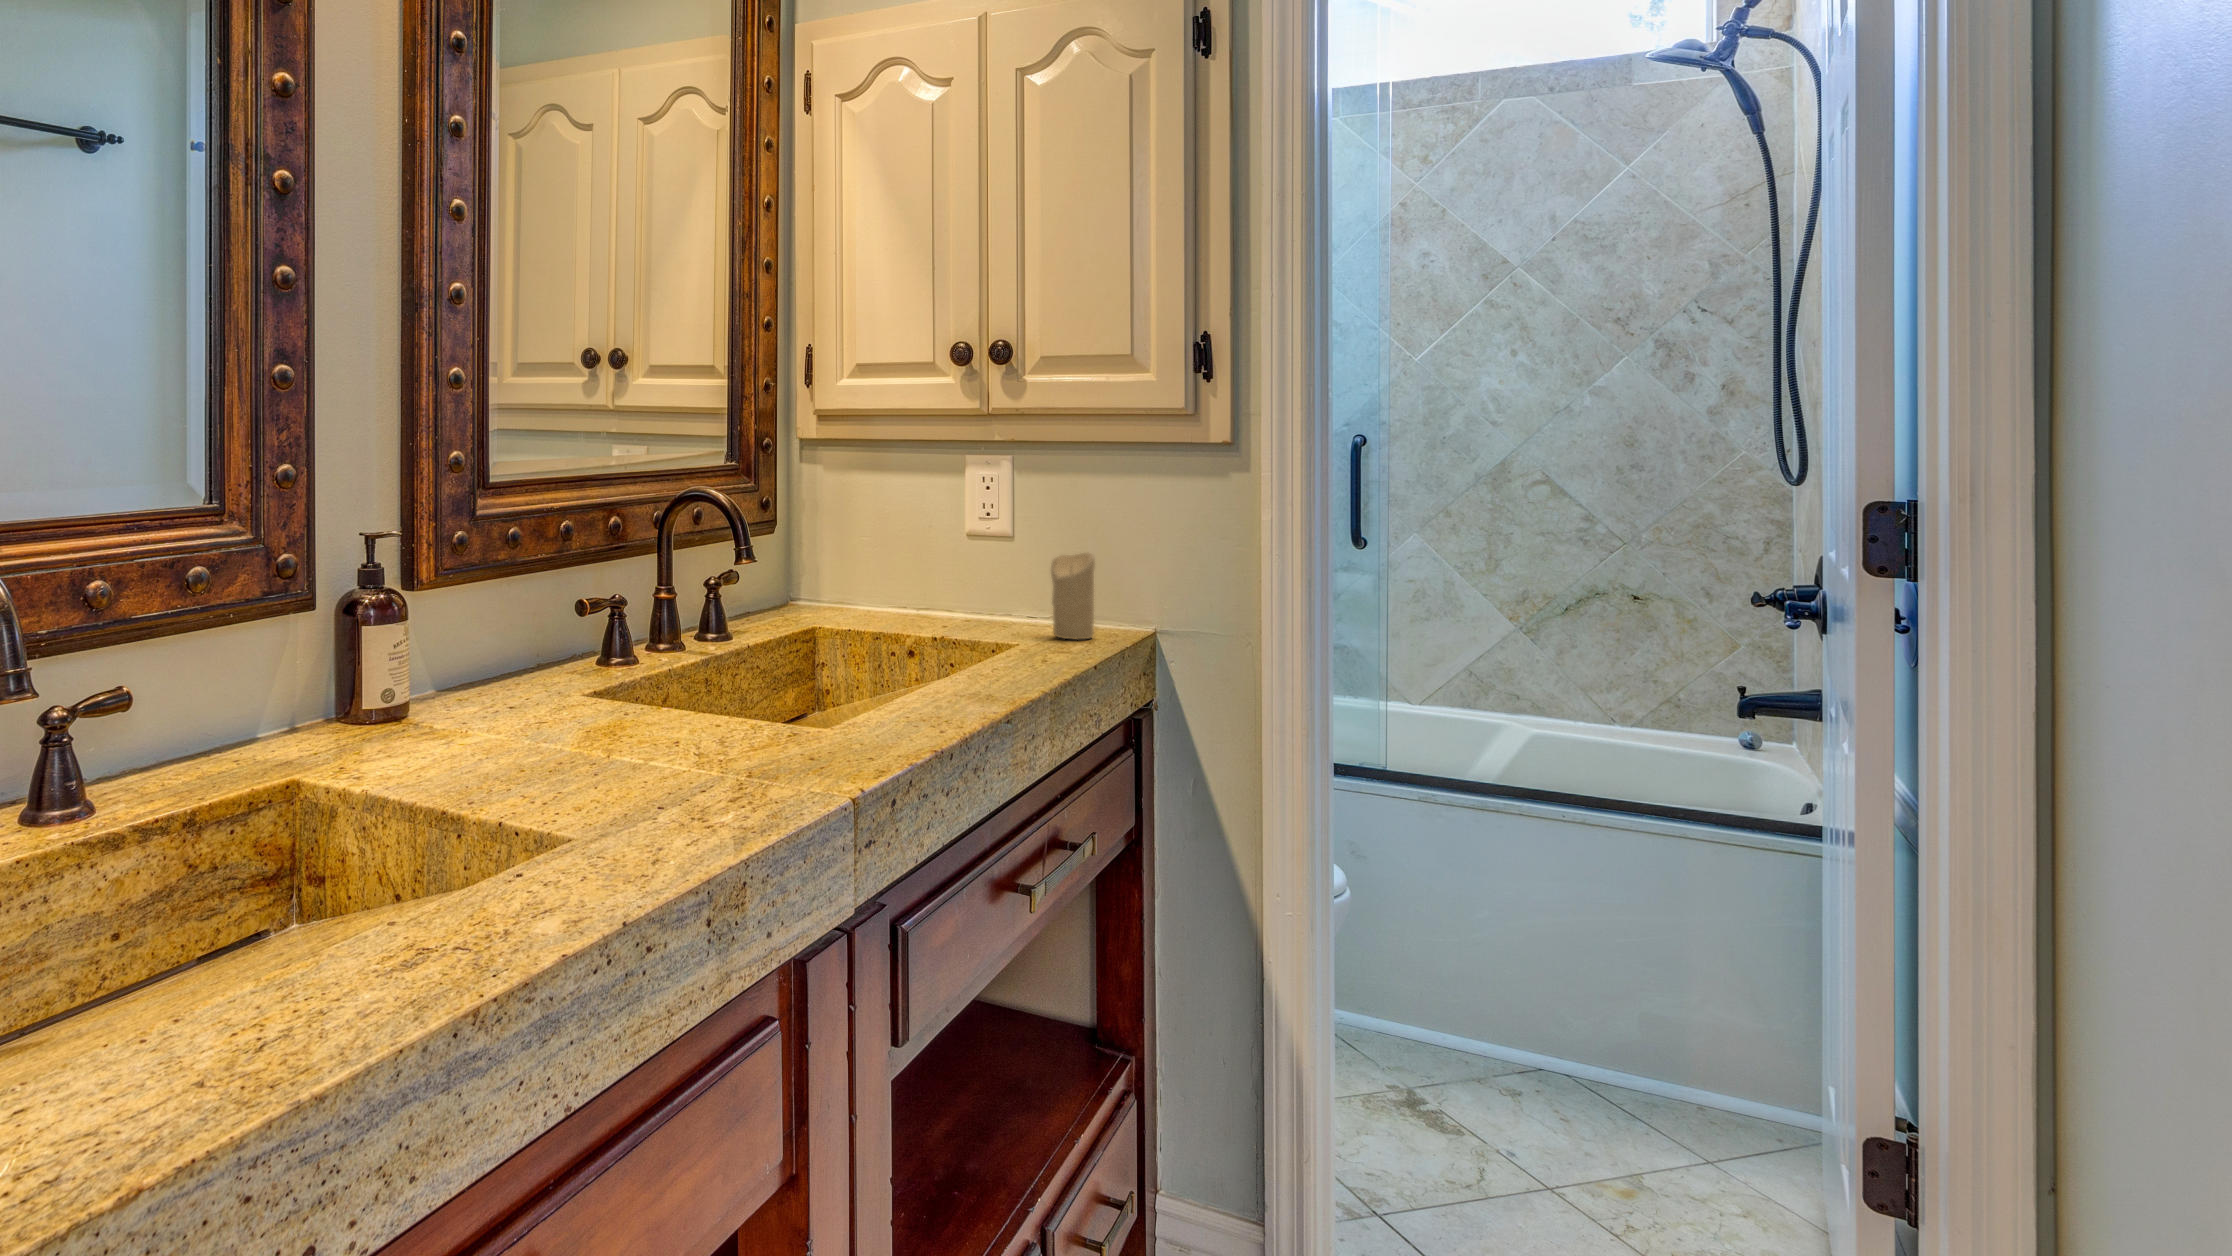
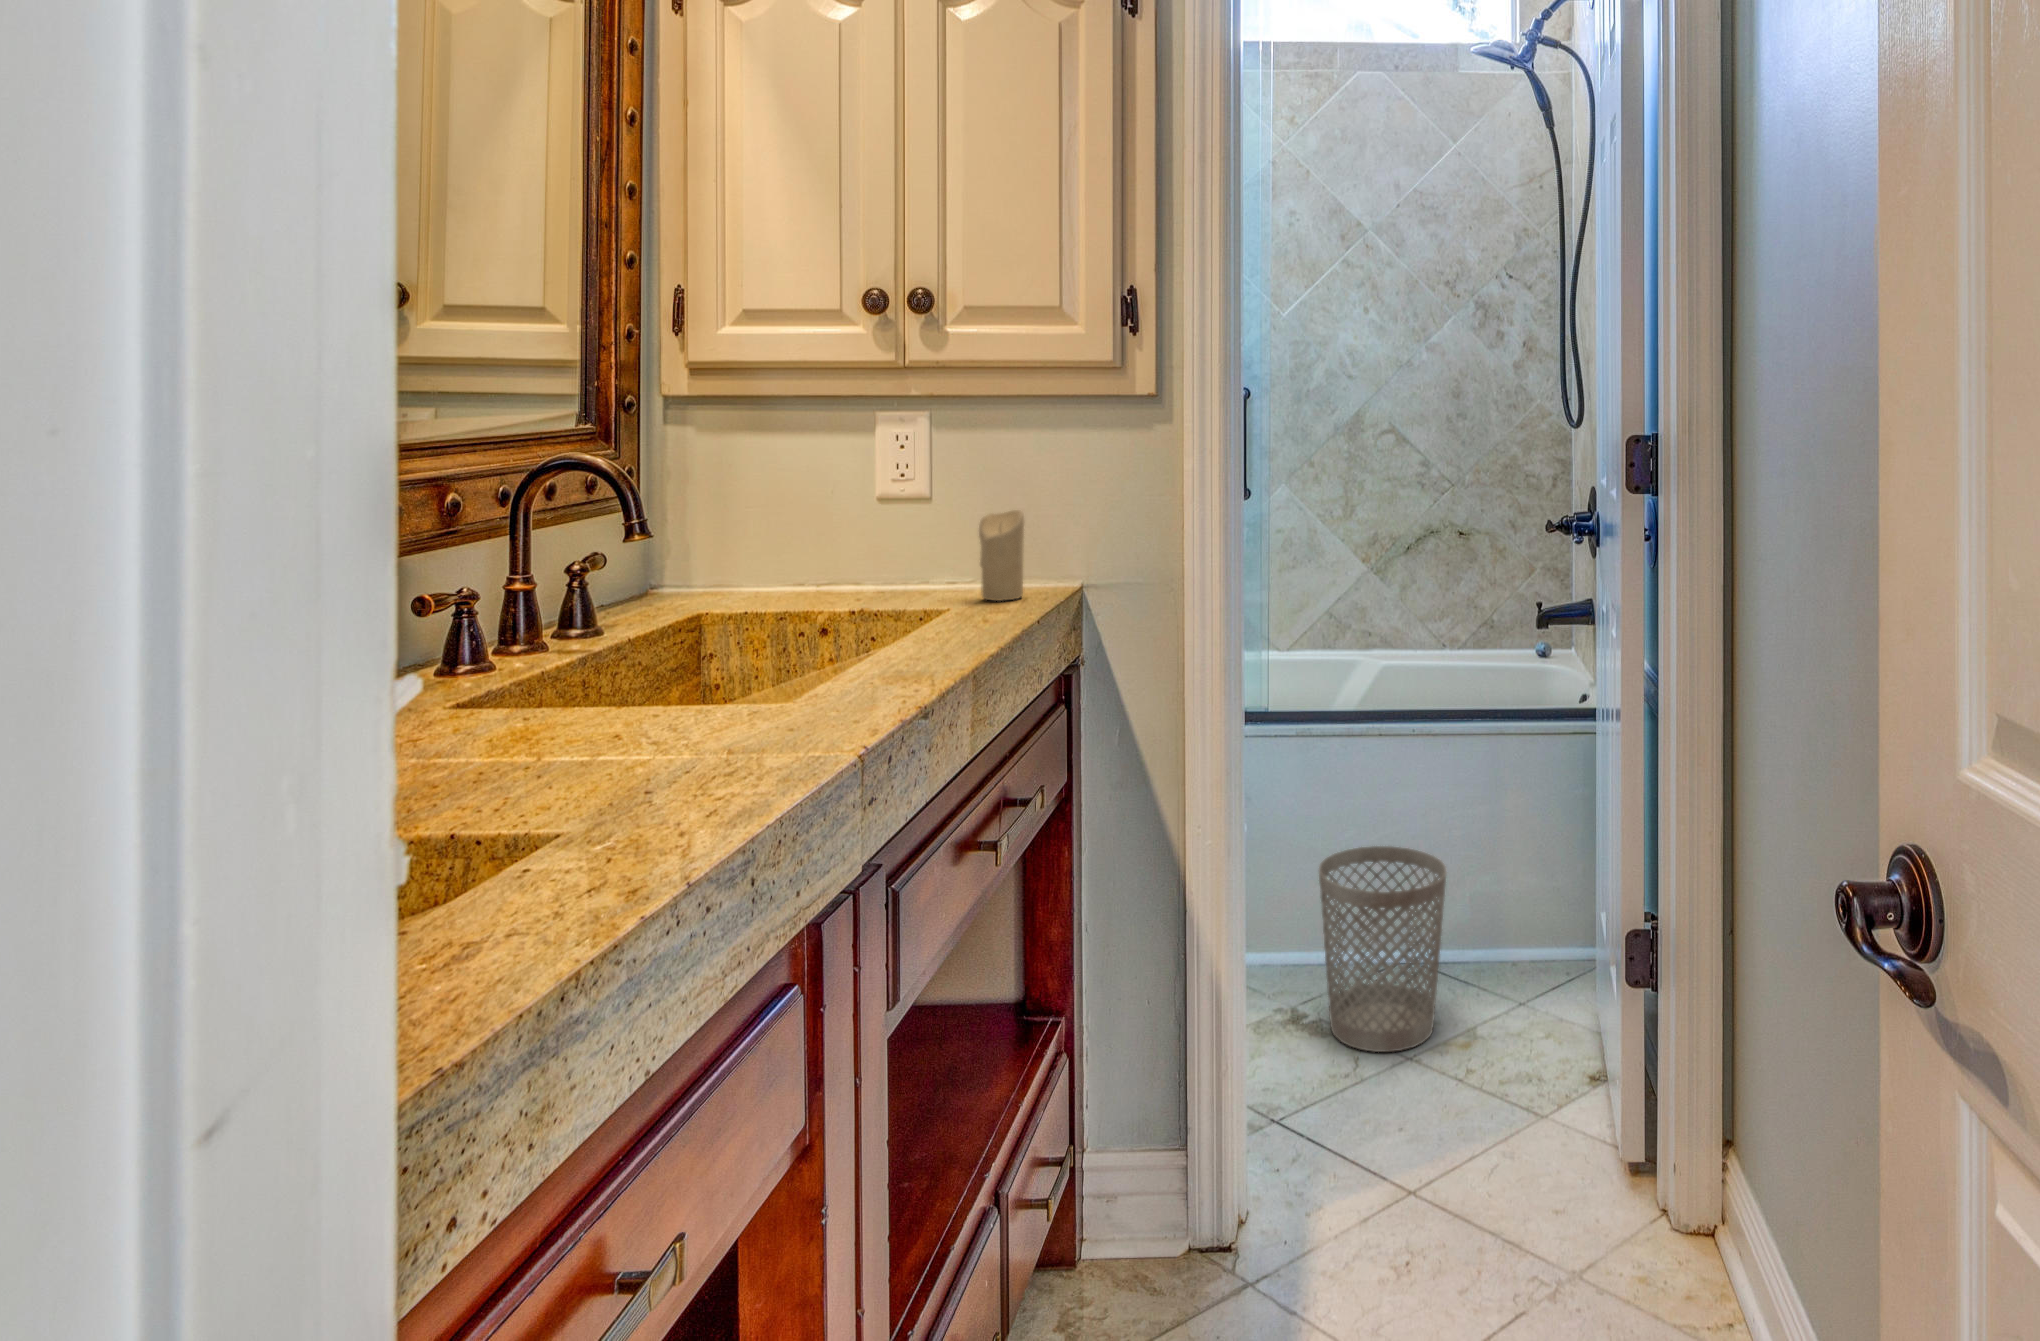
wastebasket: none [1436,953,1605,1197] -> present [1319,846,1446,1052]

